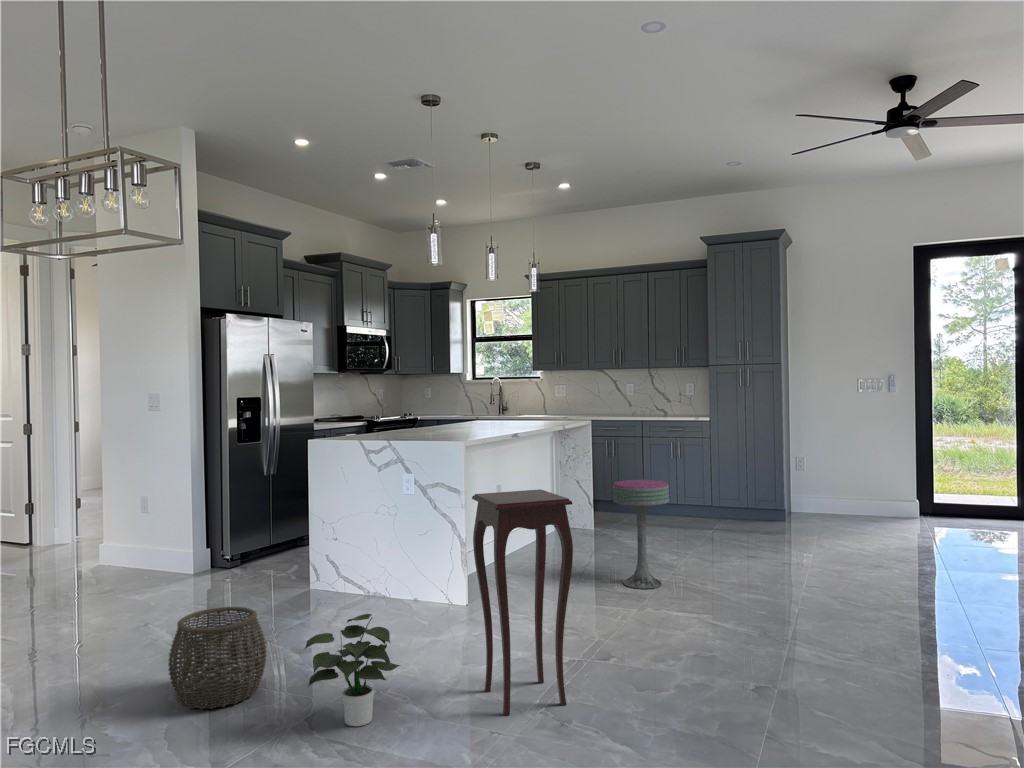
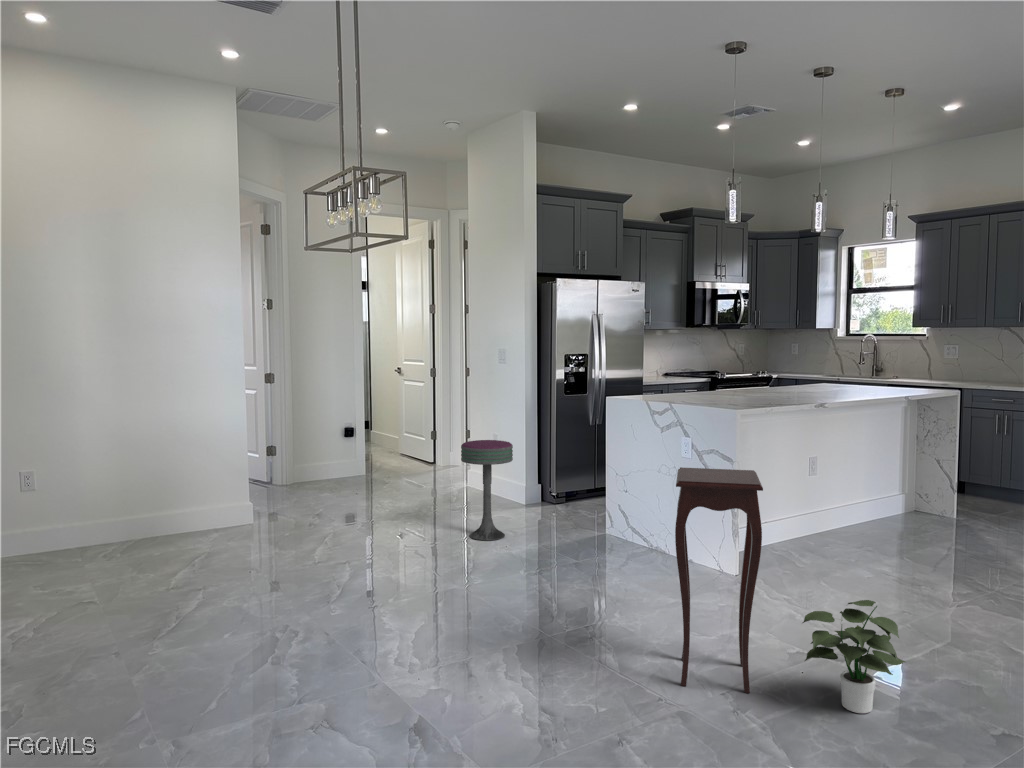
bar stool: present [613,480,669,589] -> present [461,440,513,540]
woven basket: present [168,607,267,709] -> none [434,536,510,617]
potted plant: present [305,614,400,726] -> present [803,600,906,713]

